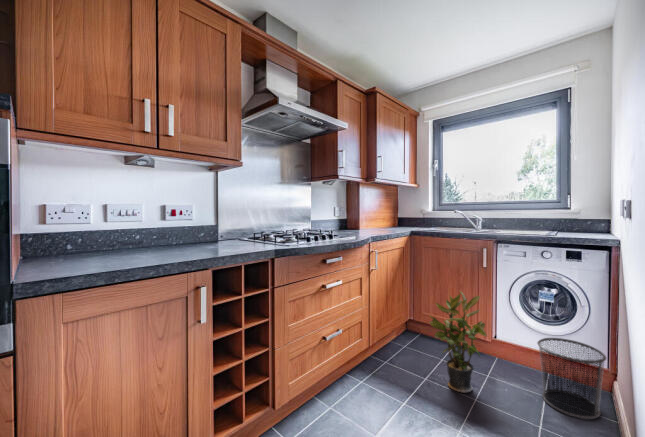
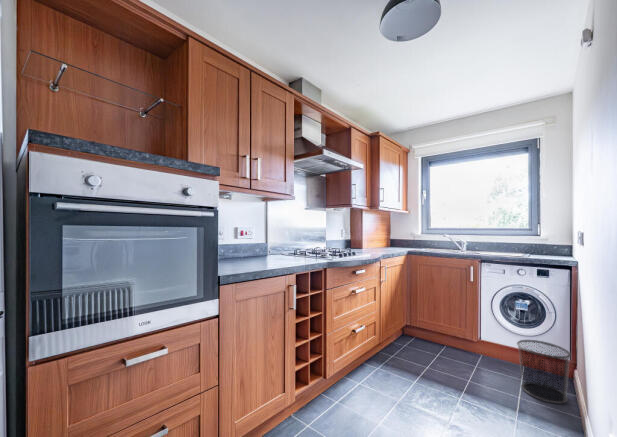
potted plant: present [429,292,487,393] -> none [430,300,477,384]

